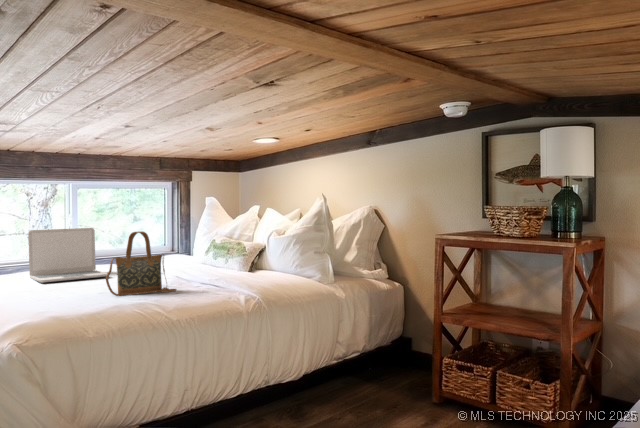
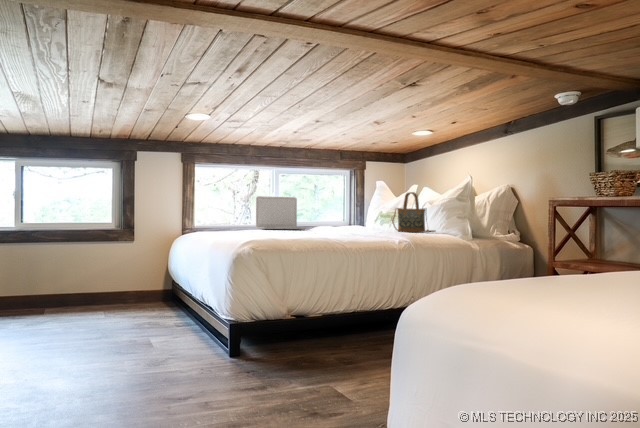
handbag: present [106,232,176,296] -> present [392,192,435,232]

